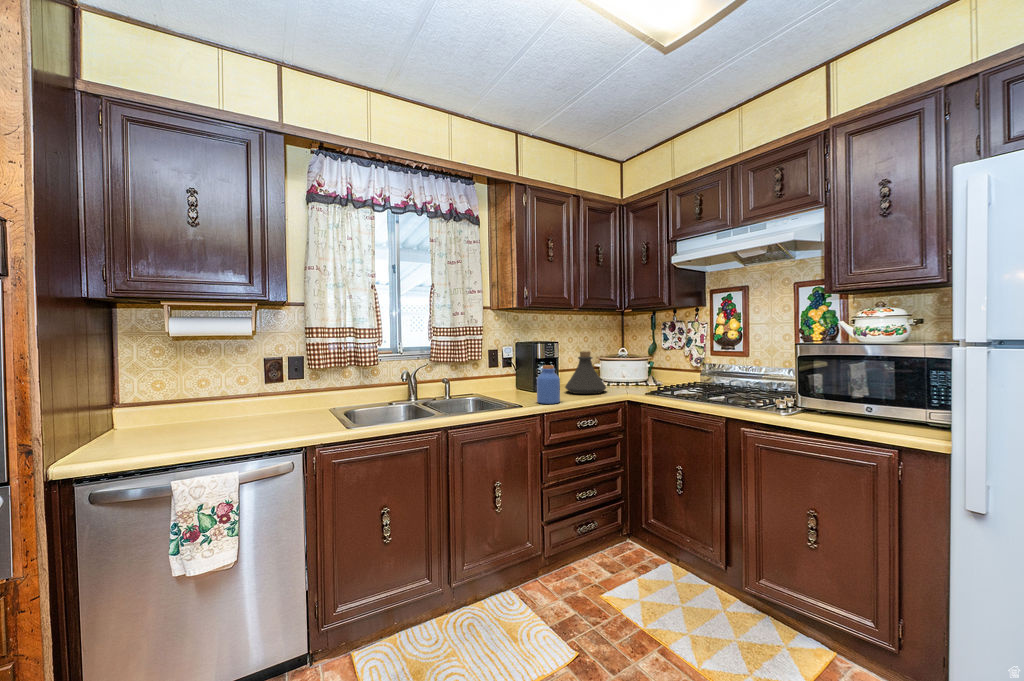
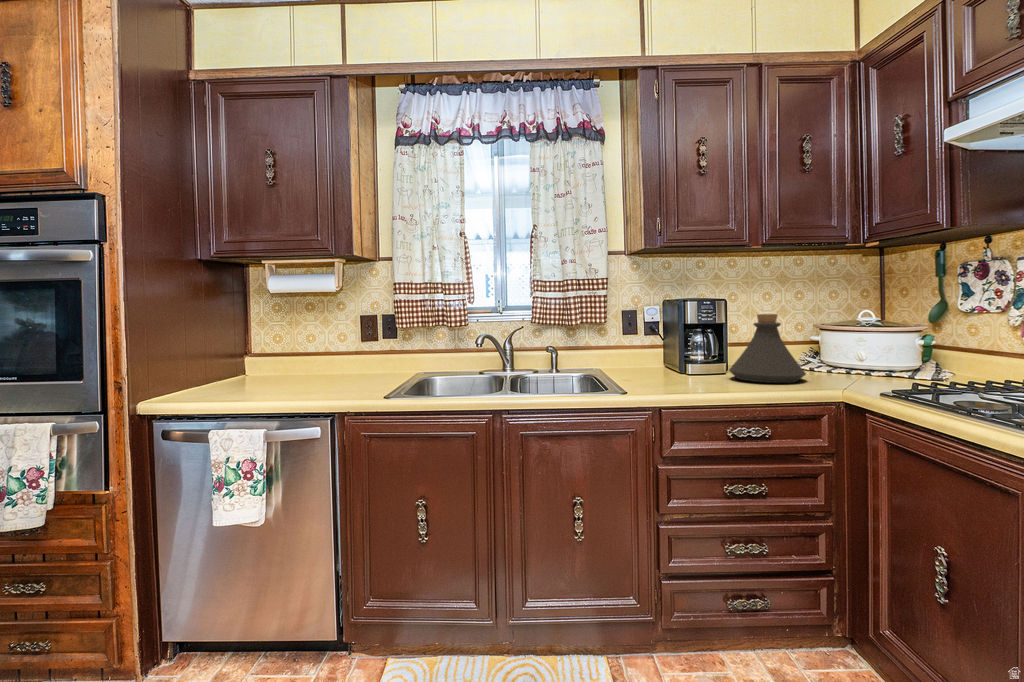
jar: present [537,365,560,404] -> none [661,332,700,392]

